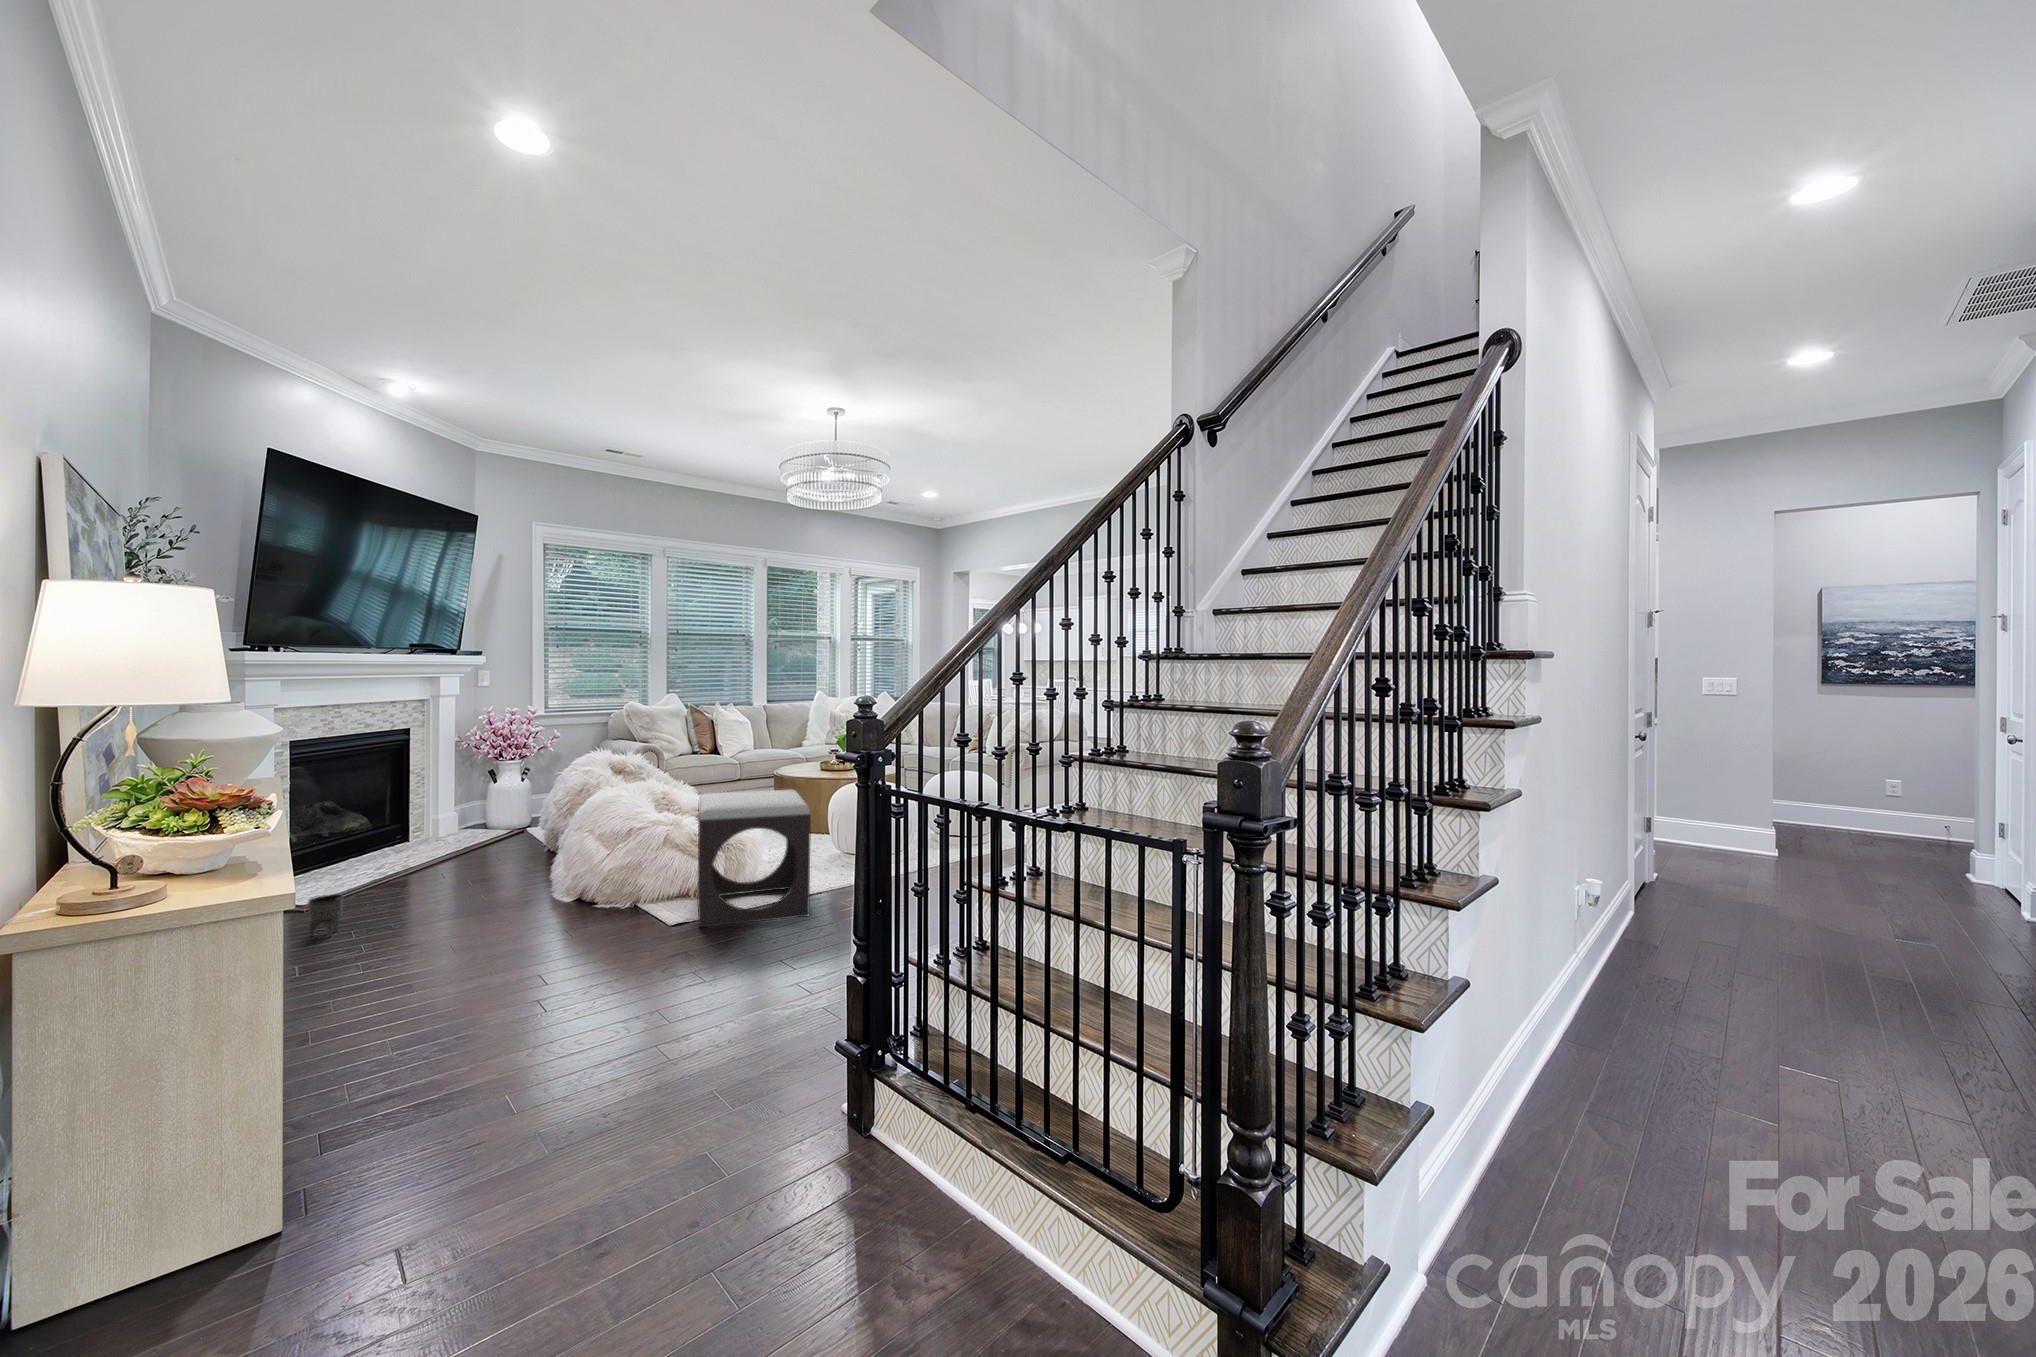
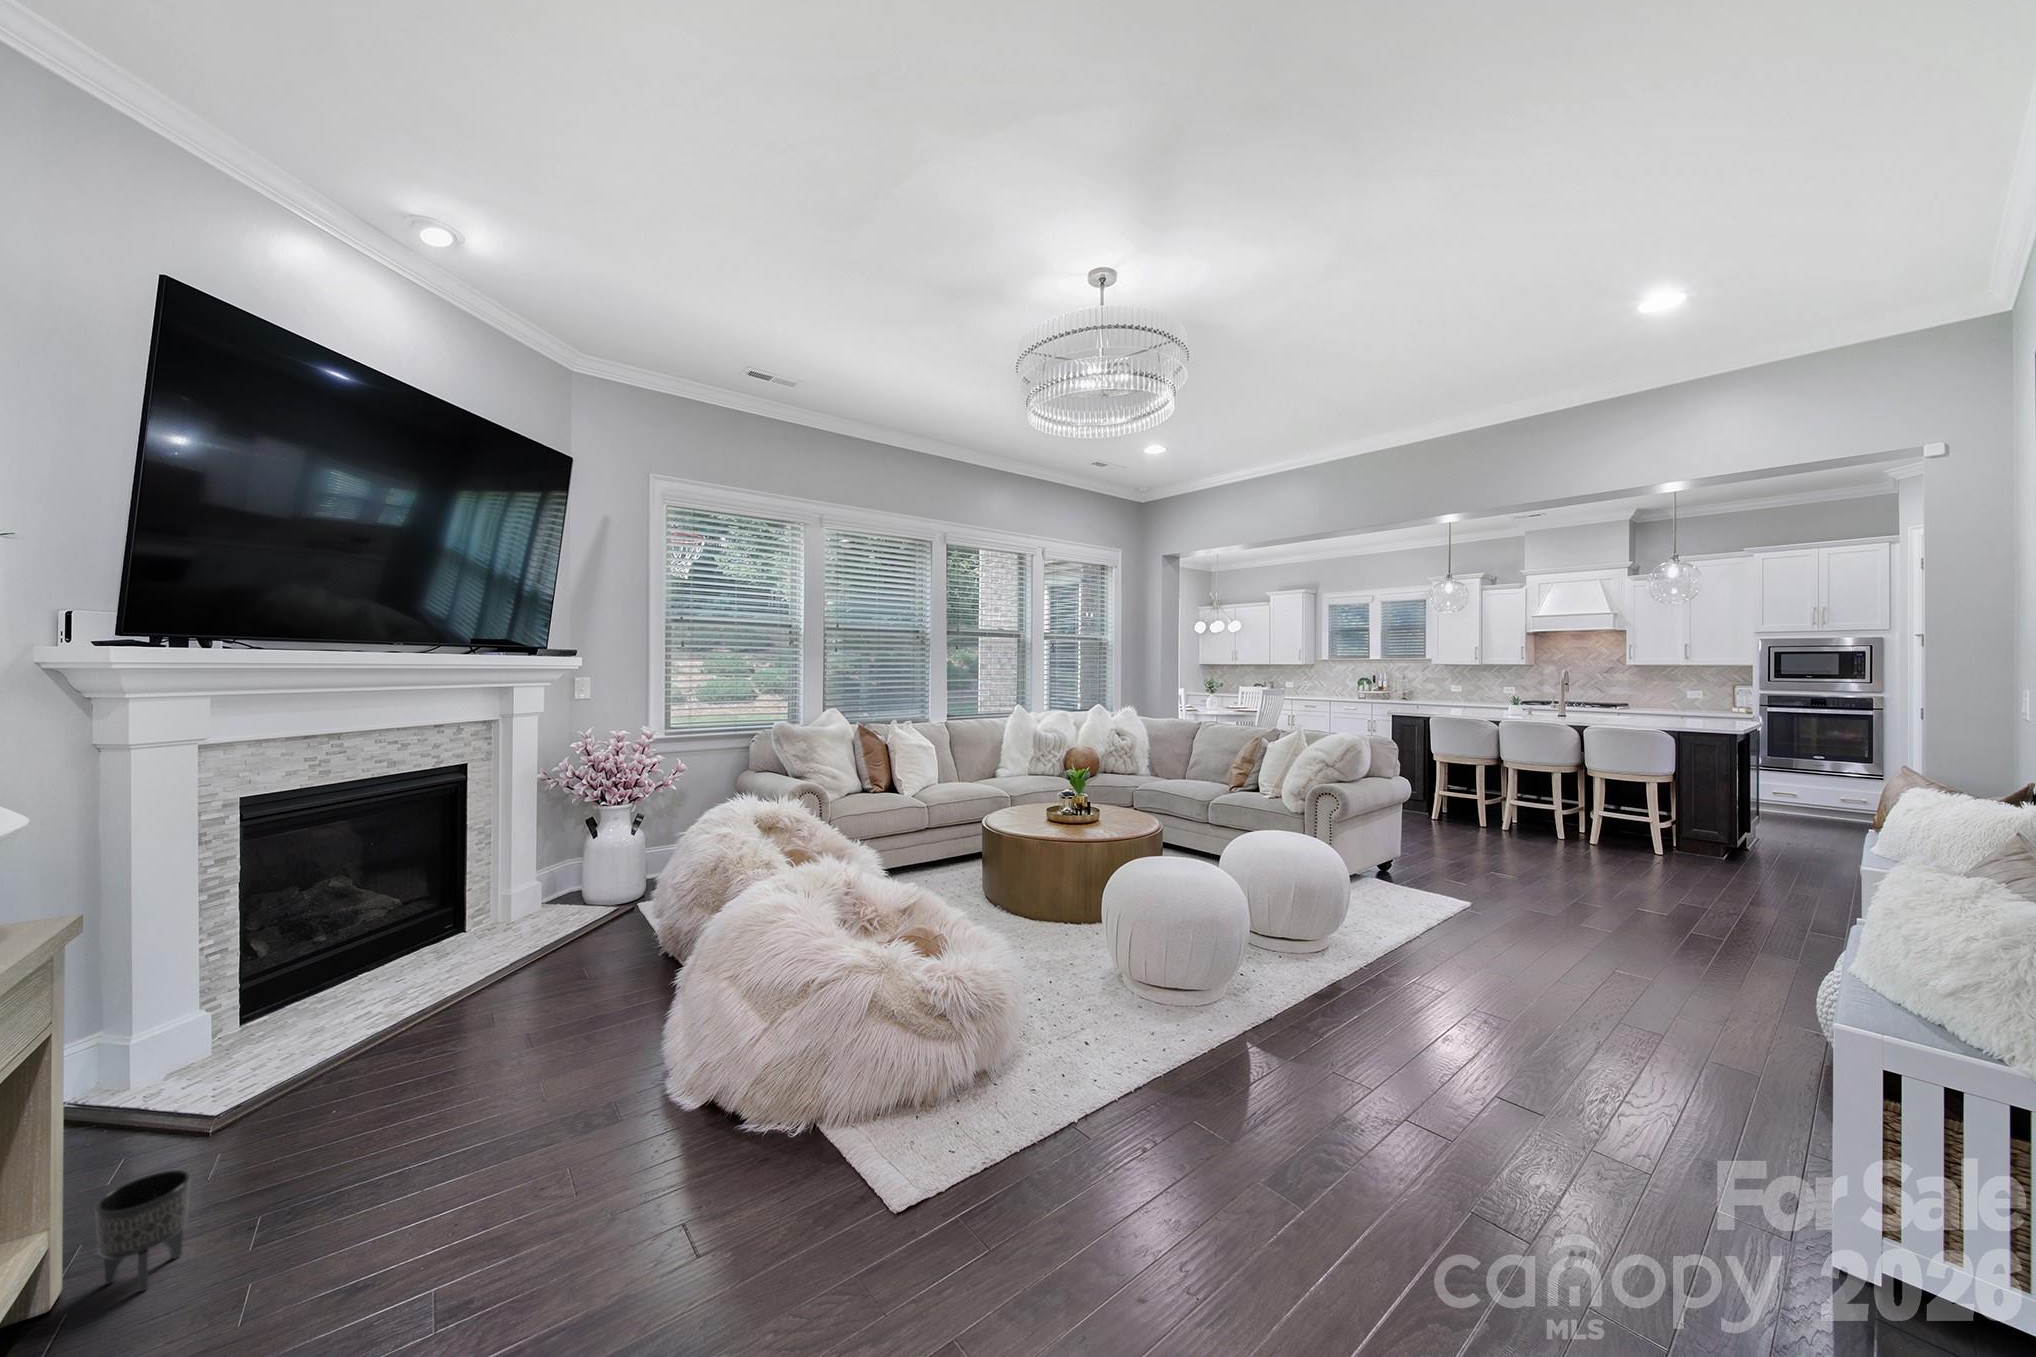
footstool: present [697,790,811,927] -> none [937,905,1225,1294]

